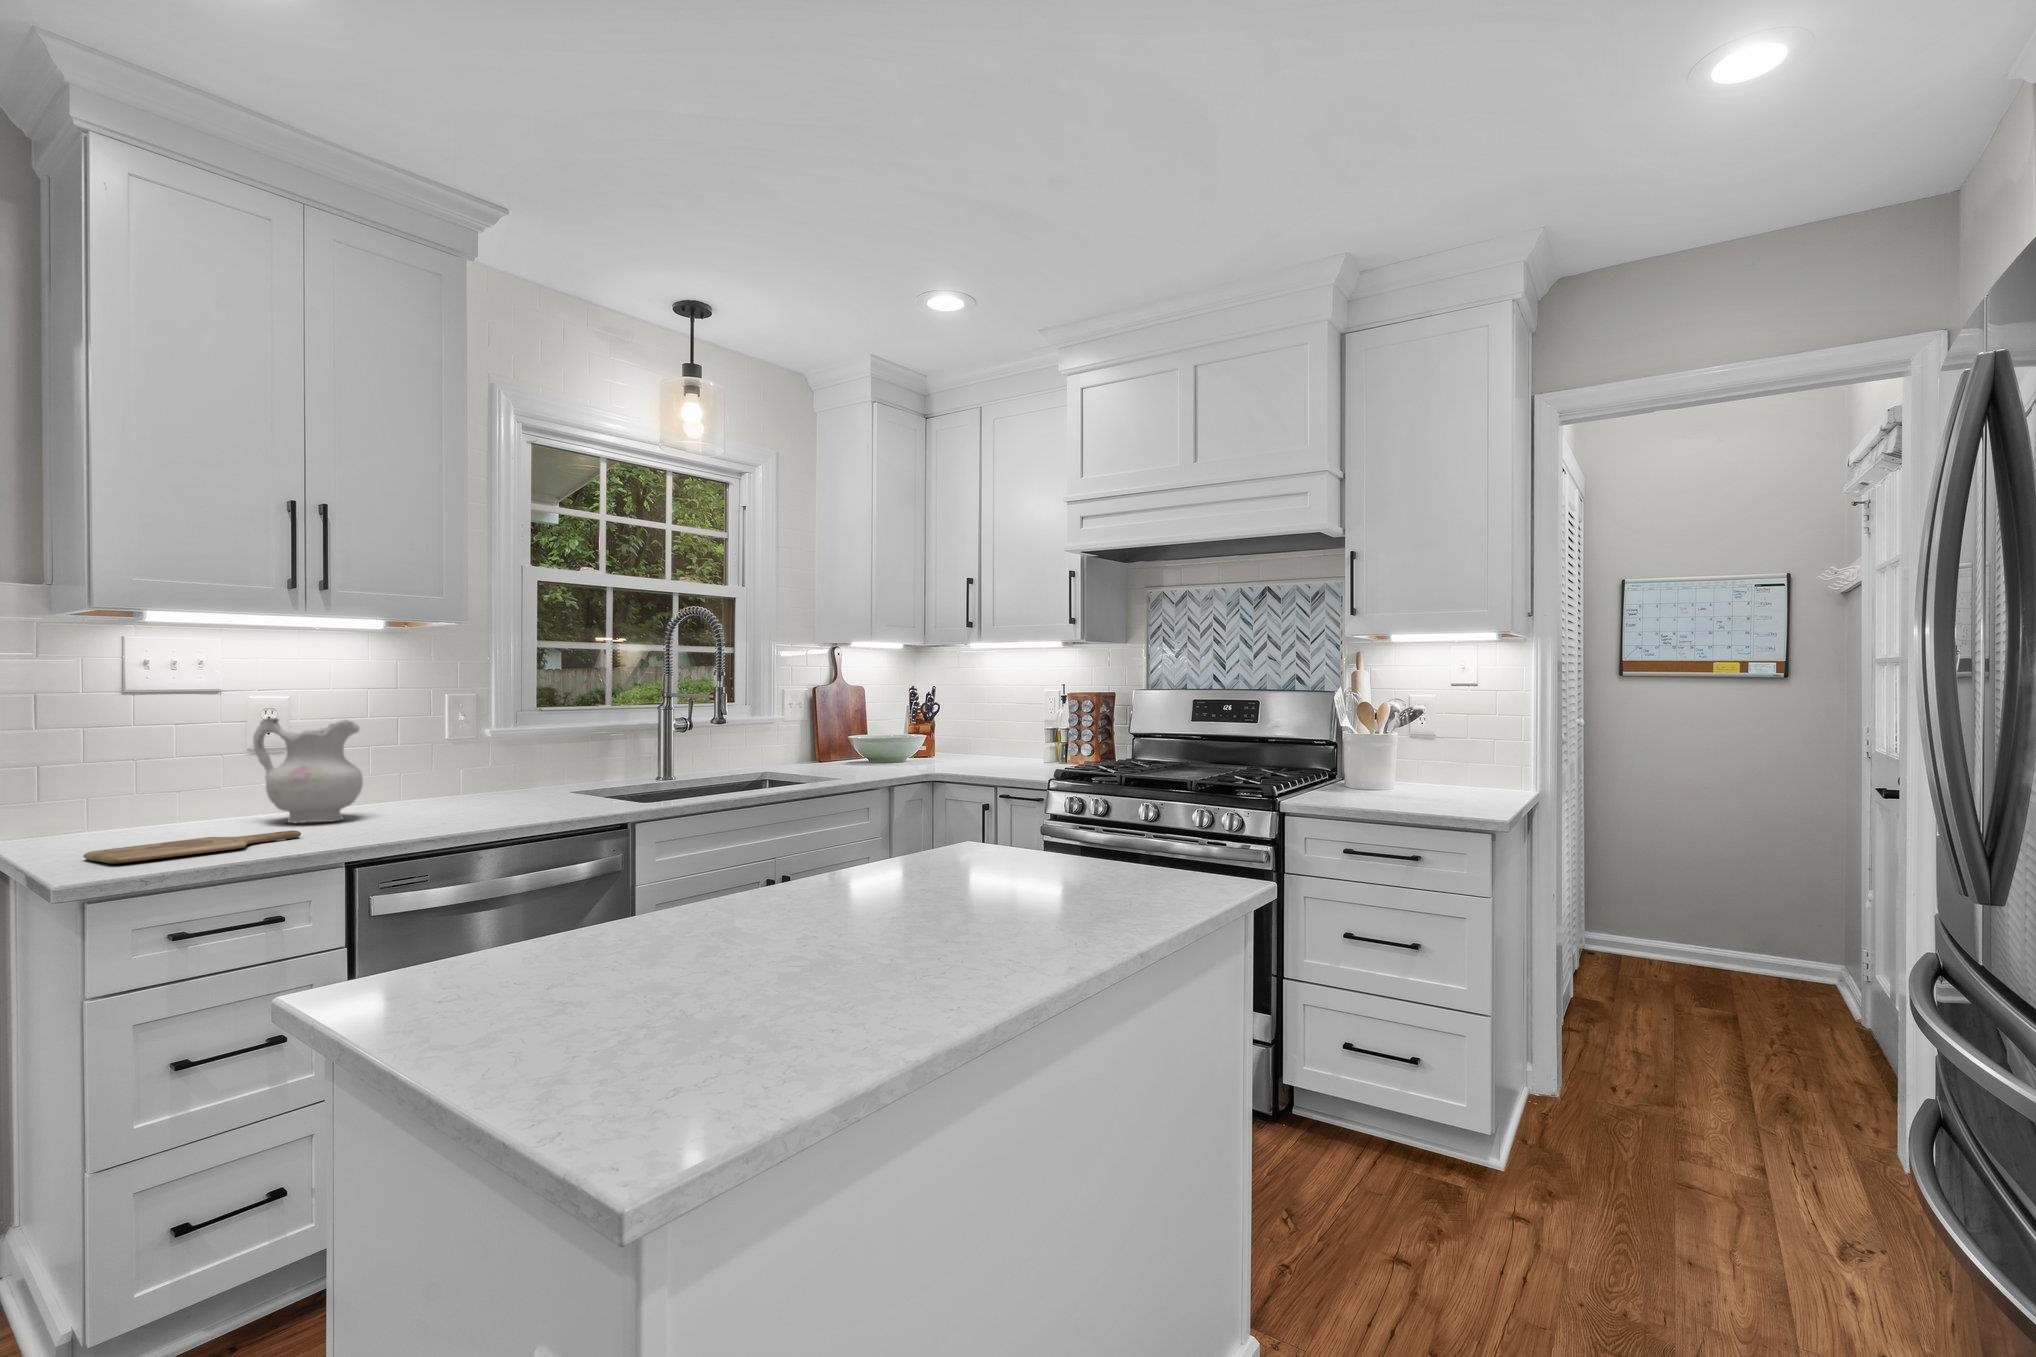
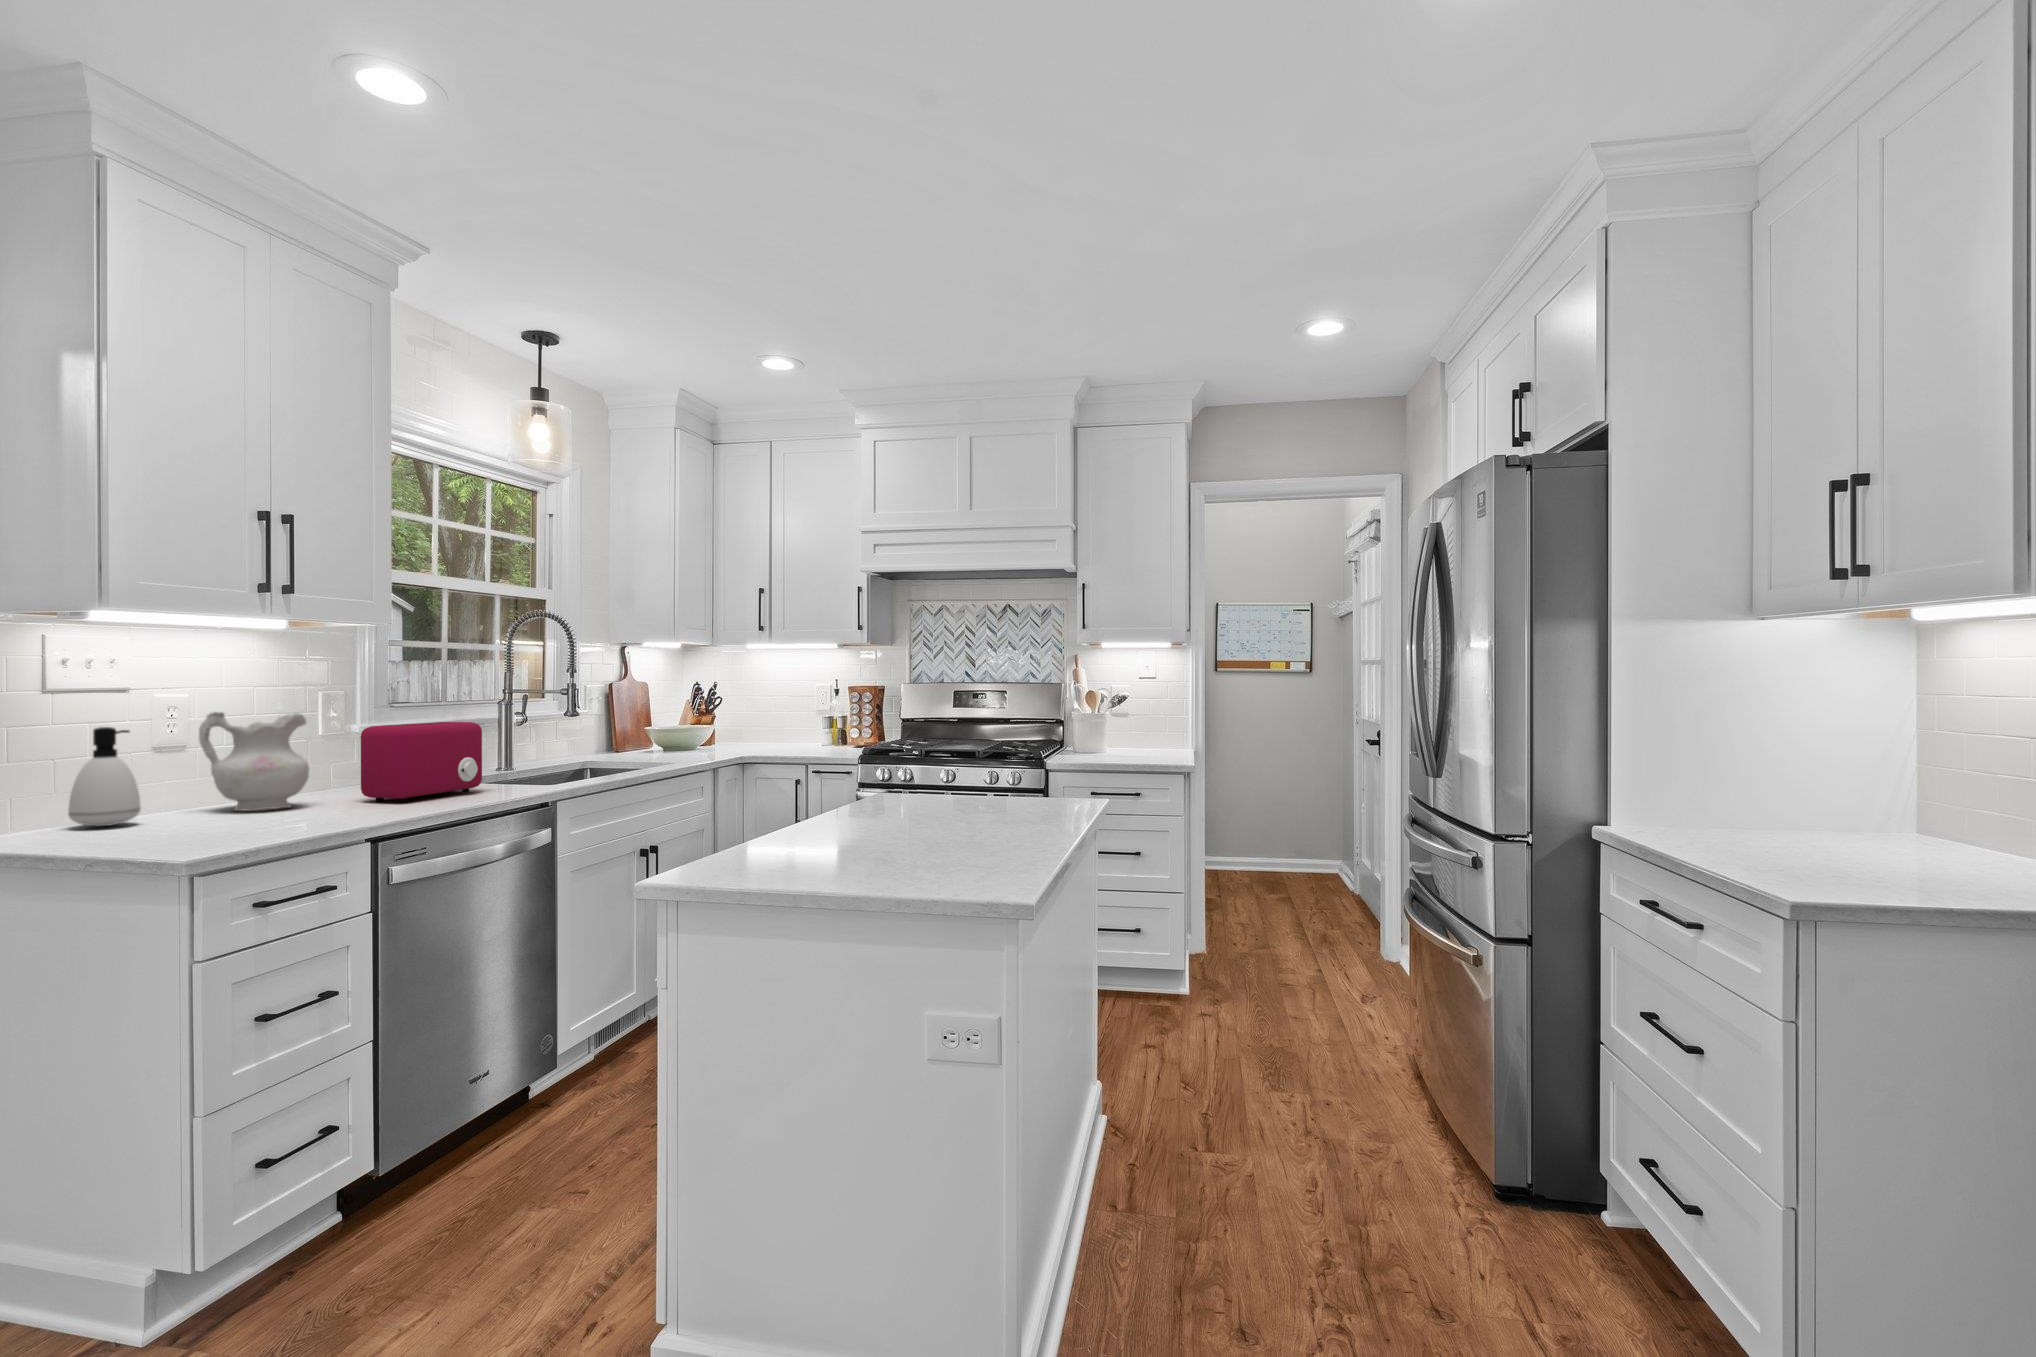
toaster: none [415,731,556,820] -> present [361,722,482,802]
soap dispenser: none [102,733,173,834] -> present [68,727,141,826]
cutting board: present [83,831,301,864] -> none [133,814,301,843]

